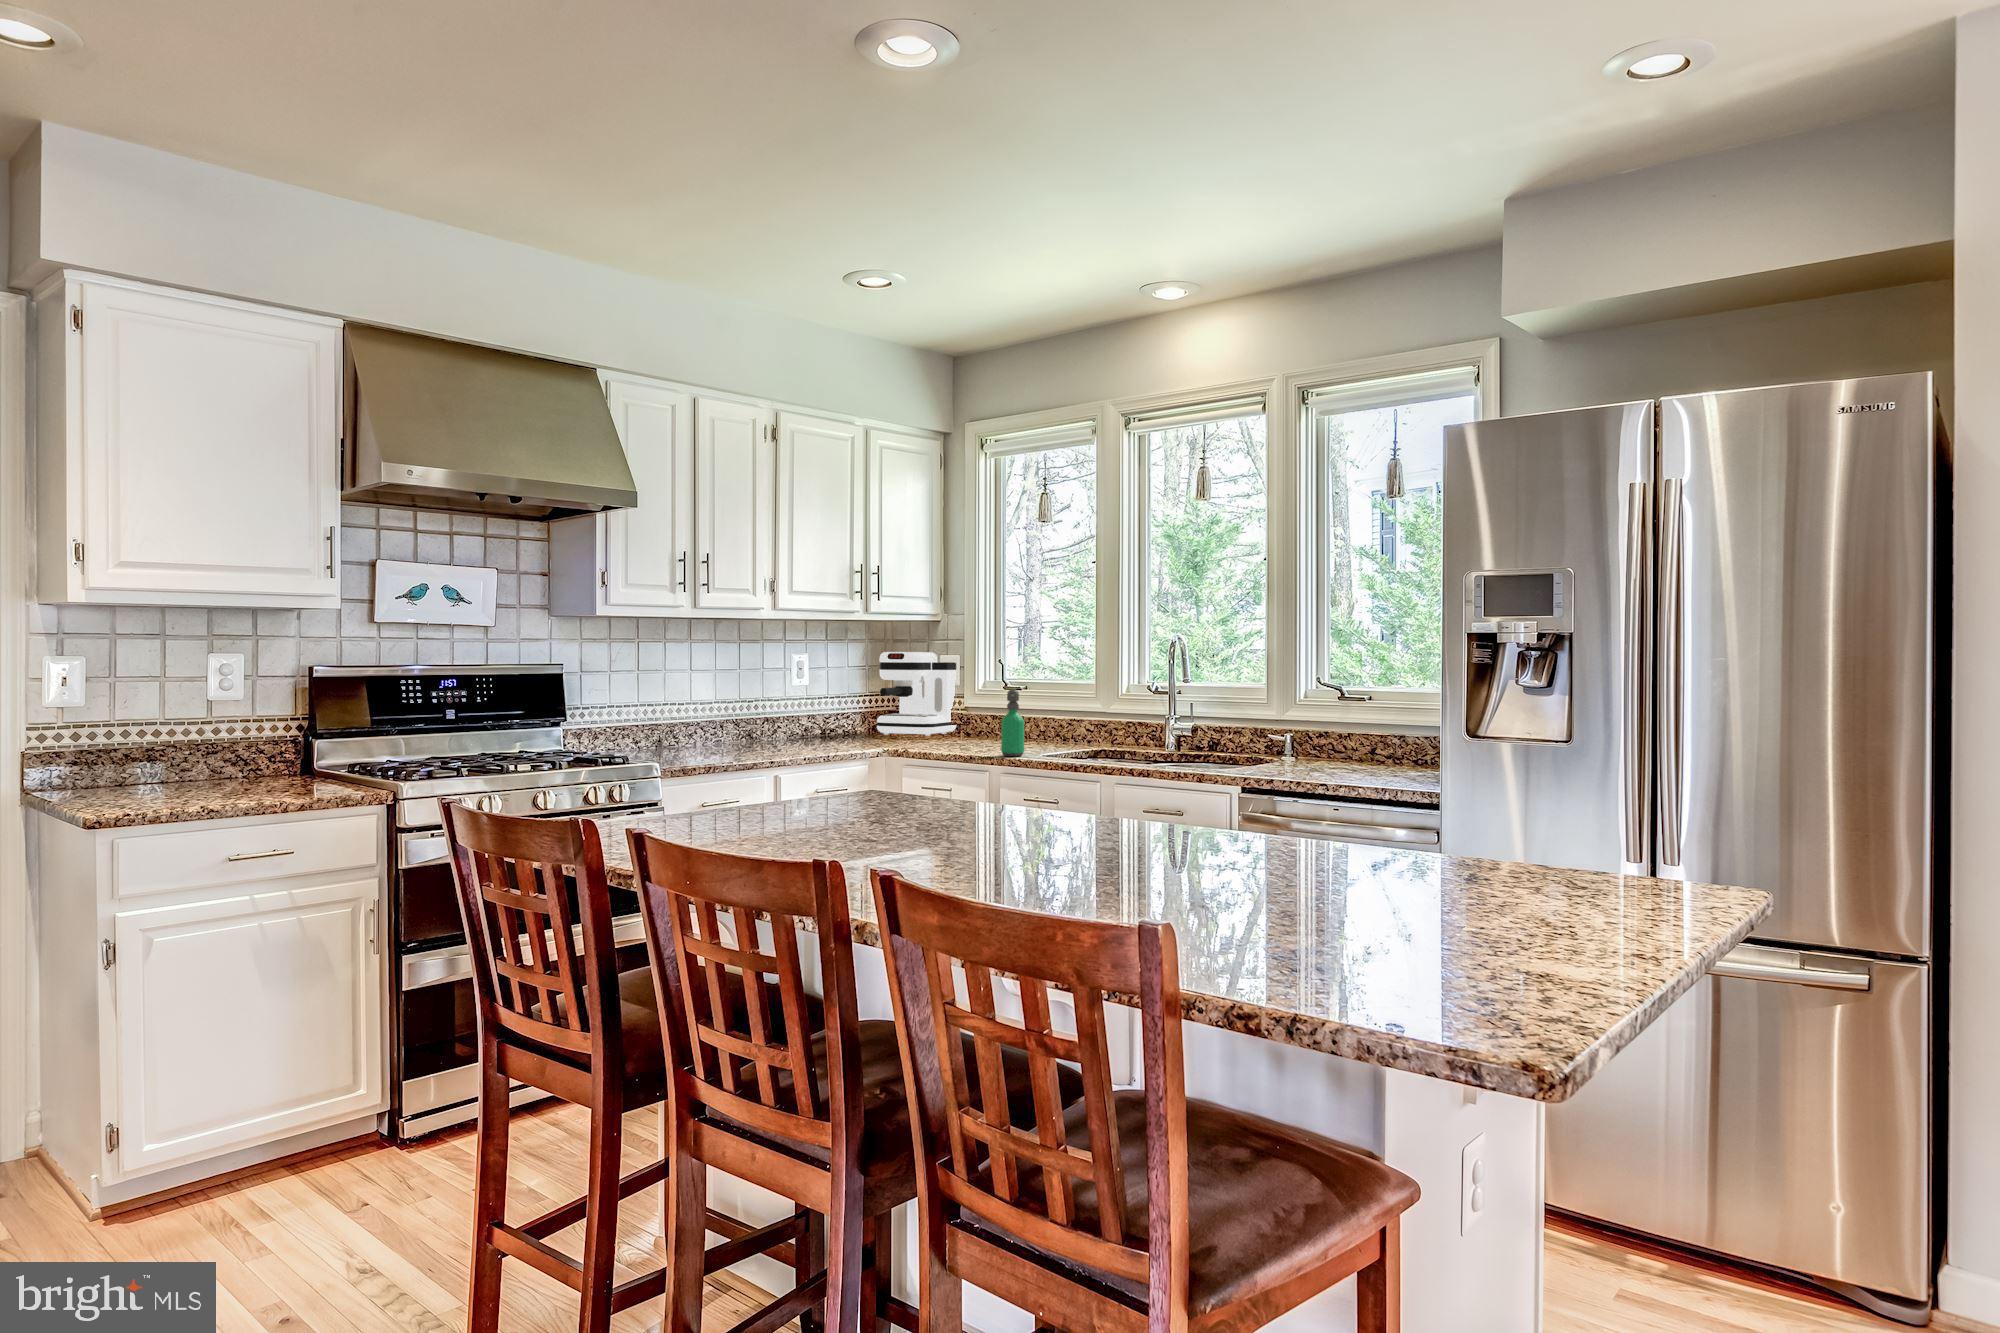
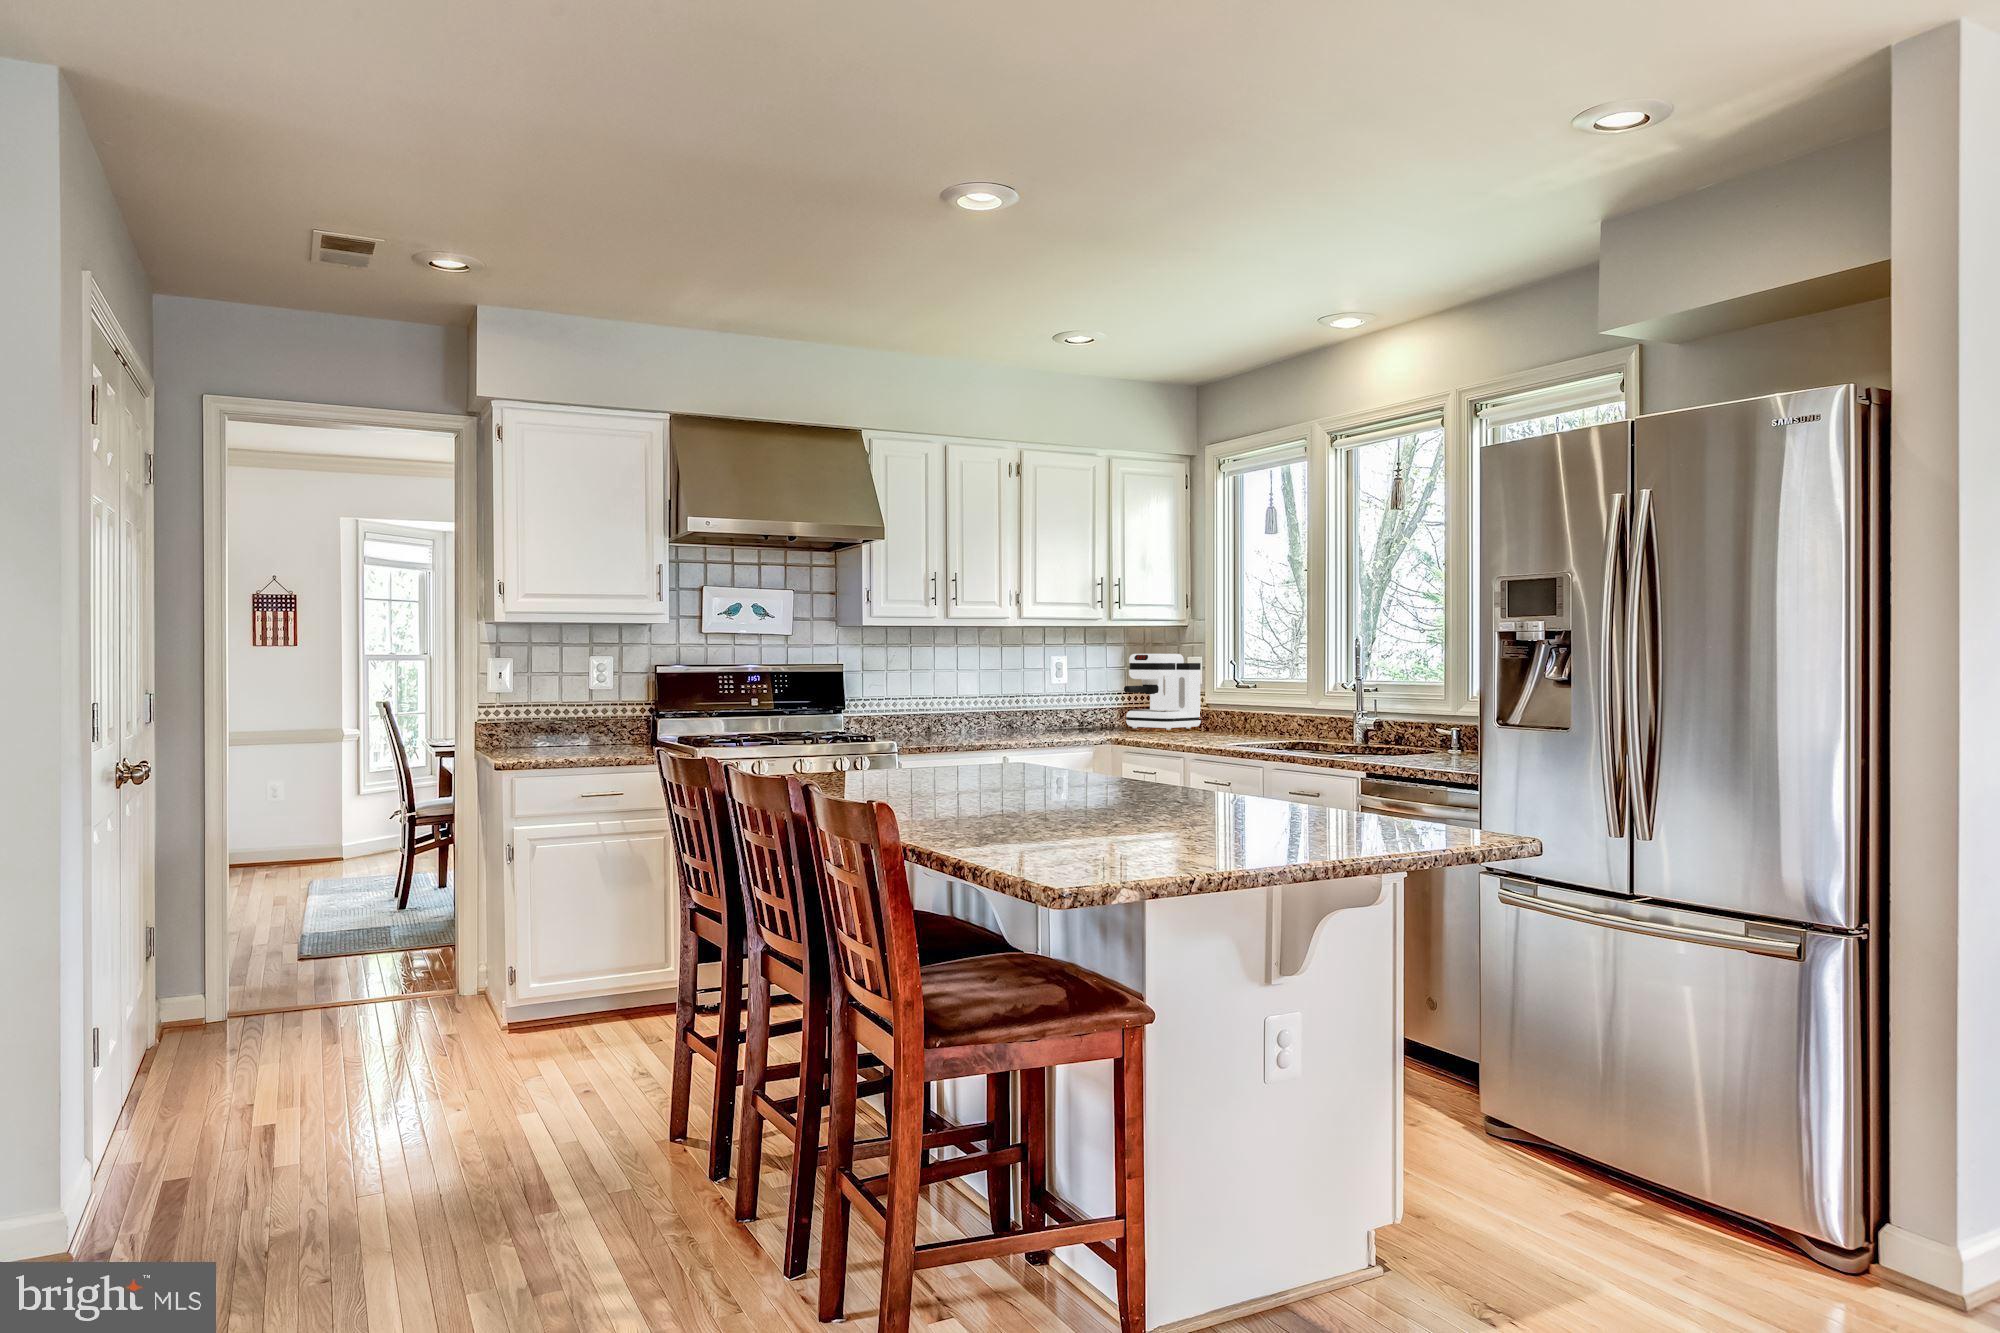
soap dispenser: present [1001,689,1024,756] -> none [1197,686,1217,745]

